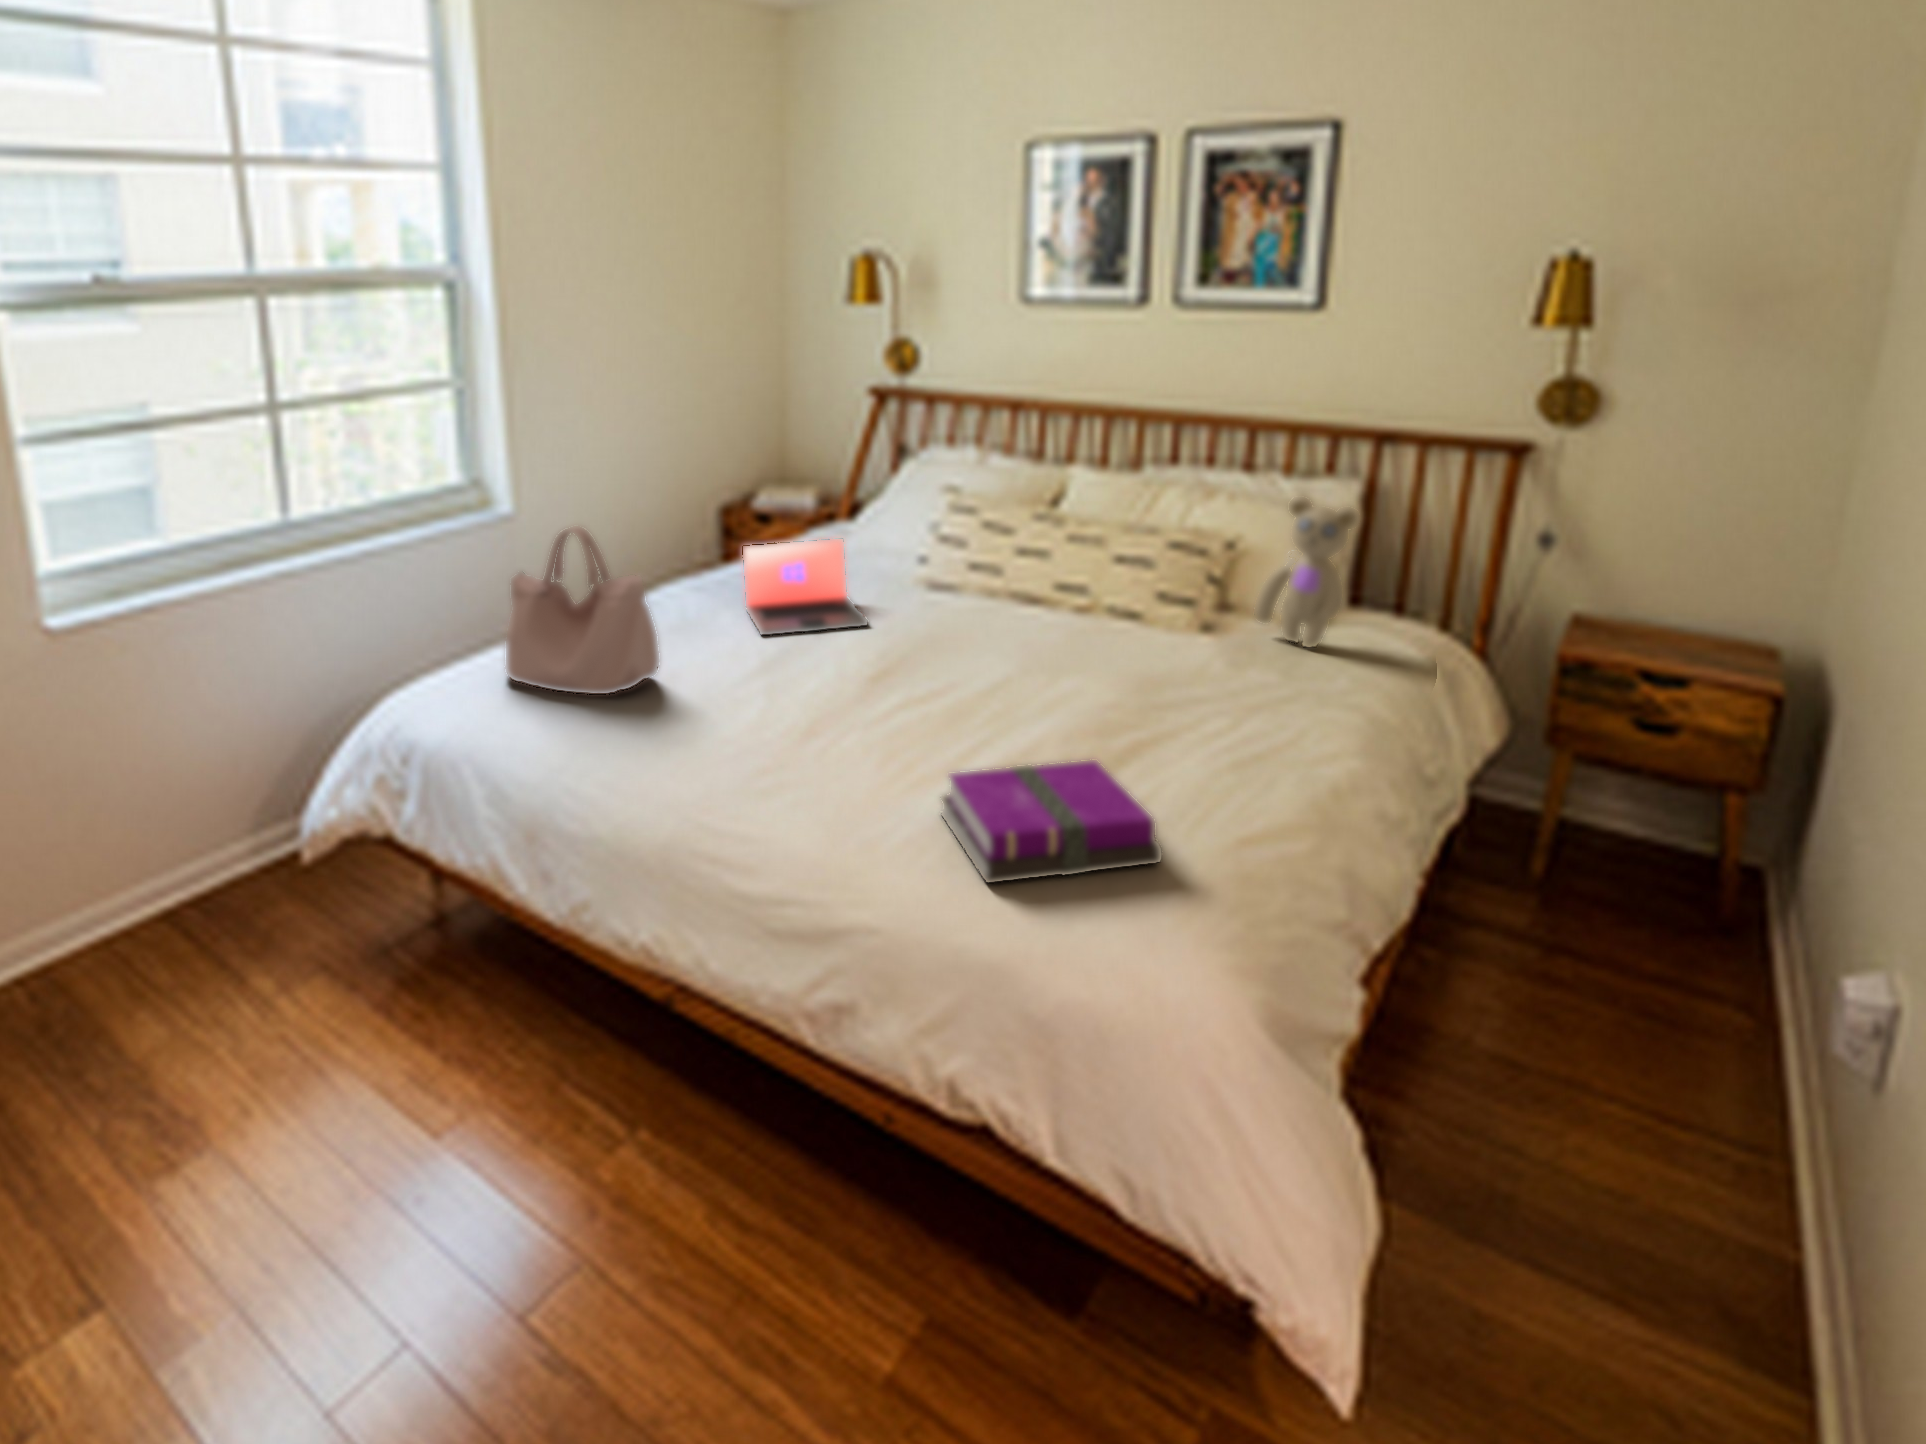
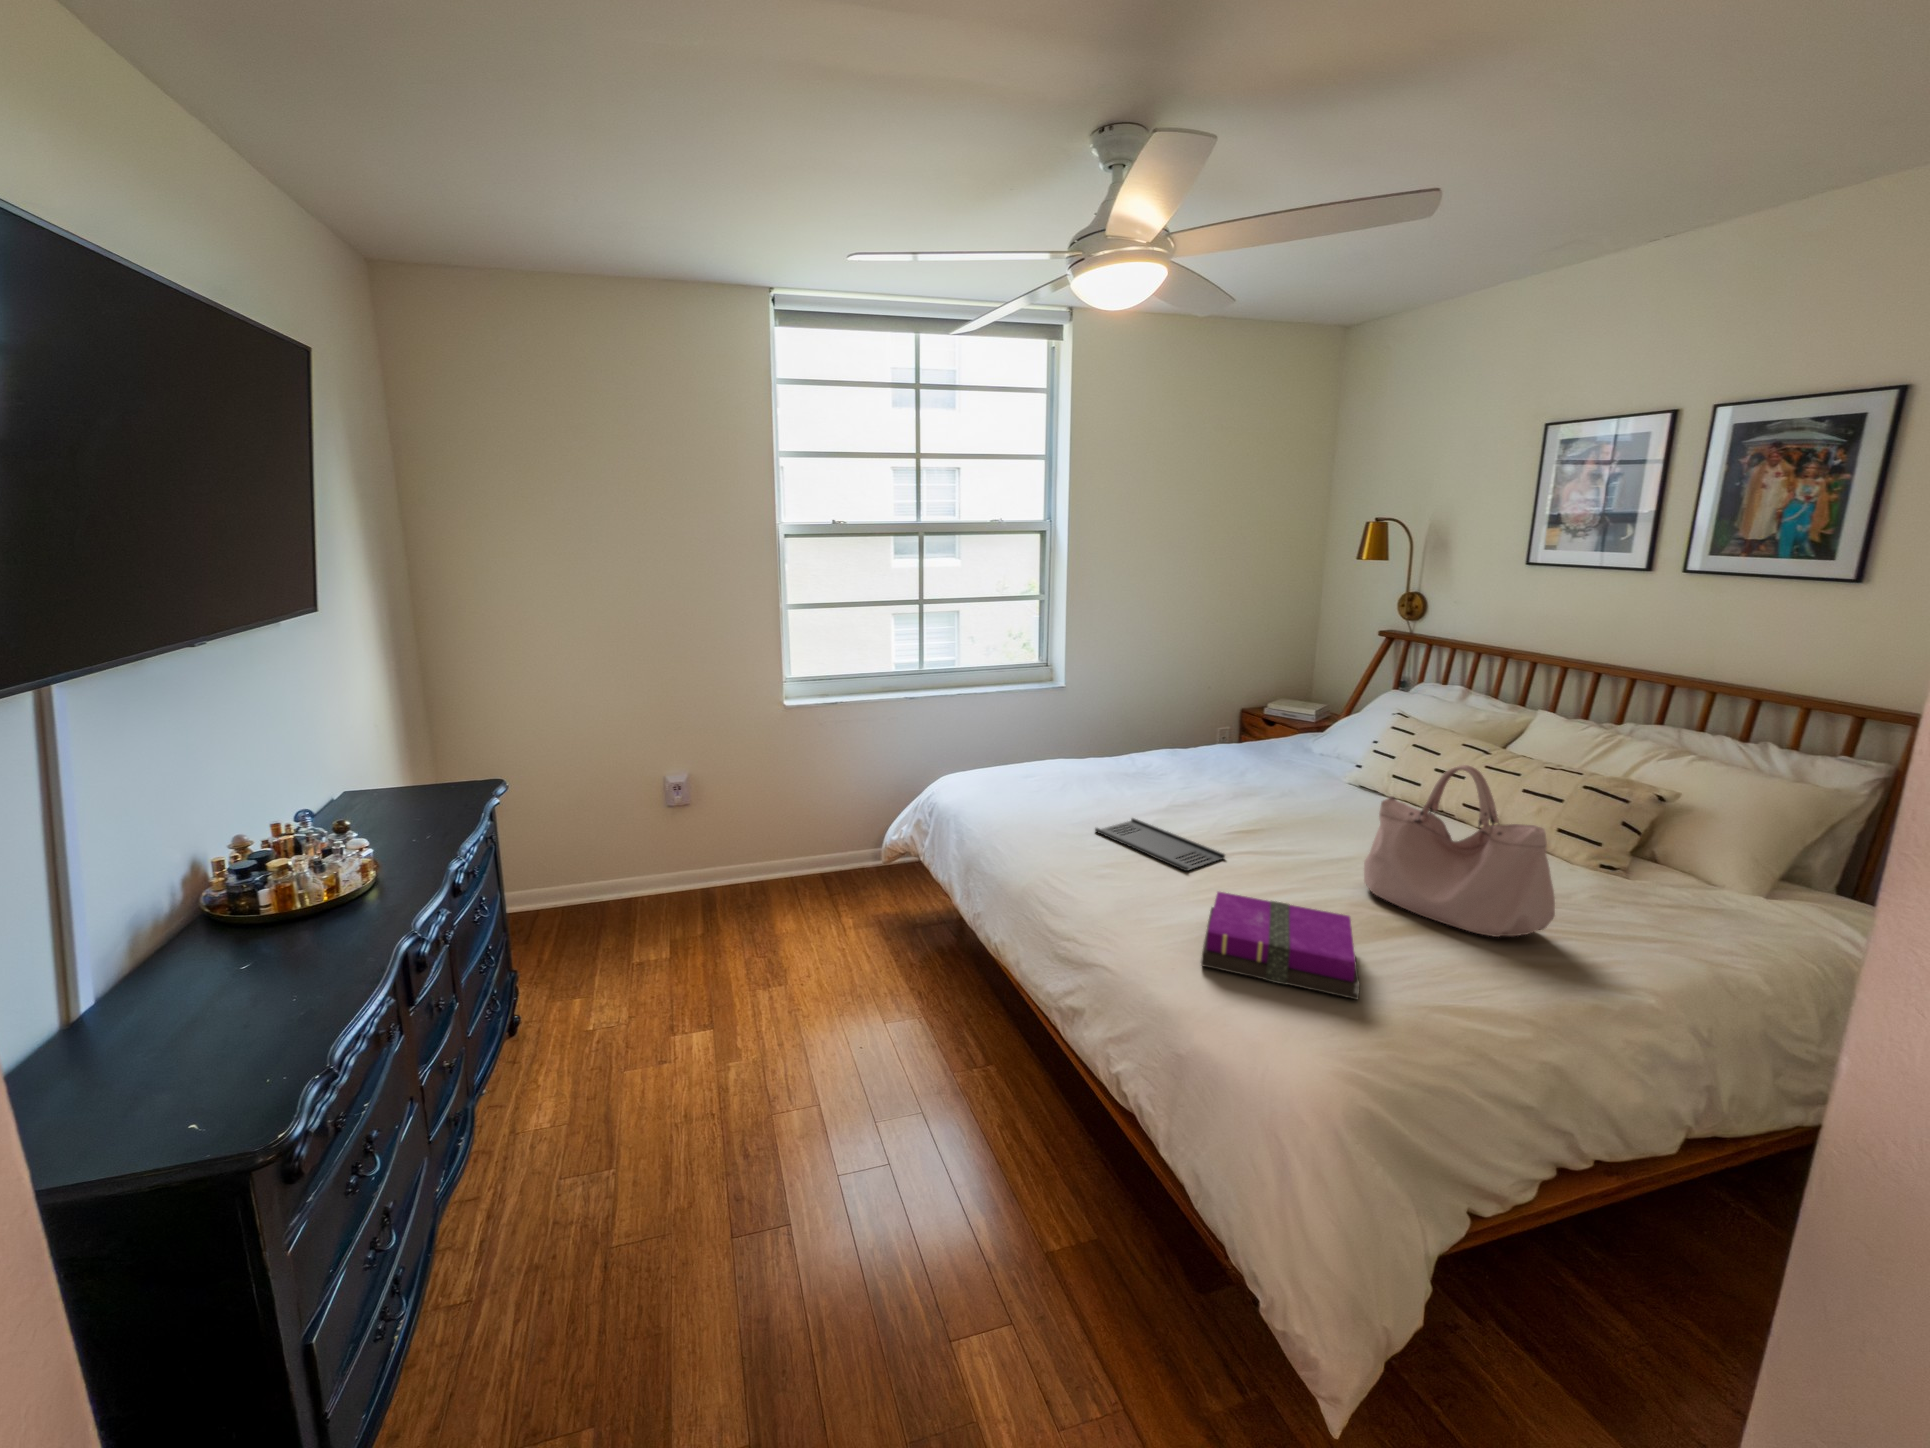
teddy bear: present [1254,497,1359,648] -> none [1665,758,1799,910]
handbag: present [506,527,659,694] -> present [1364,765,1555,937]
laptop: present [743,539,867,635] -> none [1184,727,1276,801]
tray: none [704,693,884,753] -> present [1095,818,1225,871]

